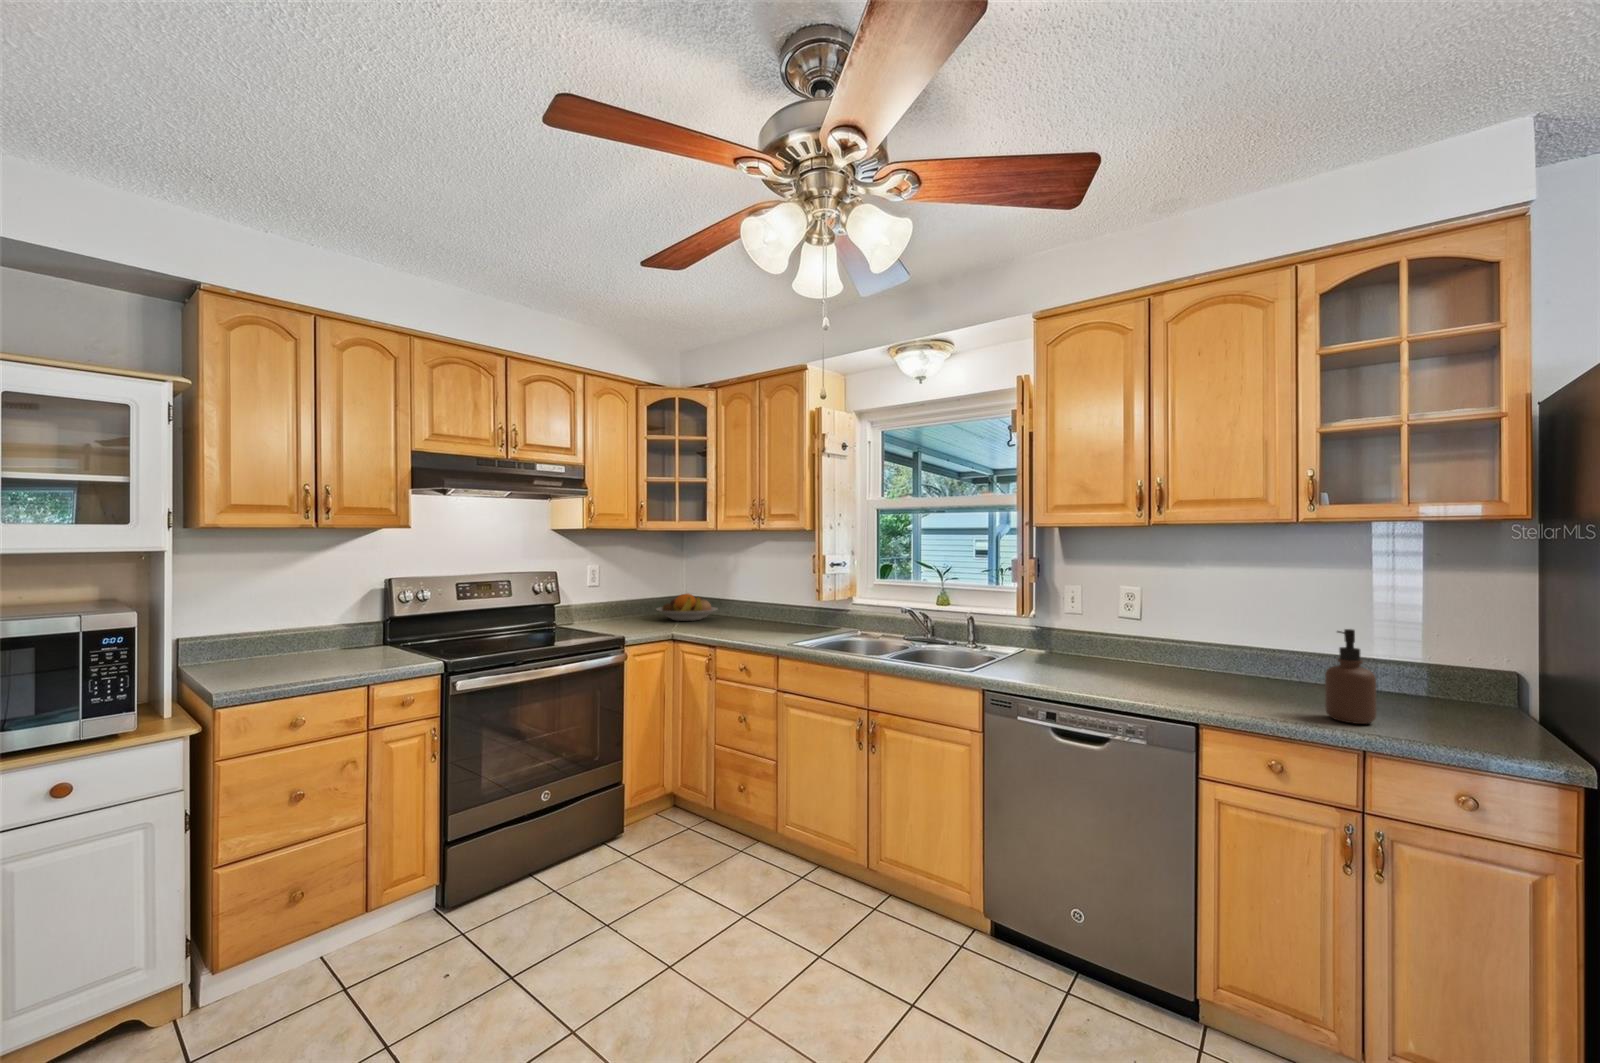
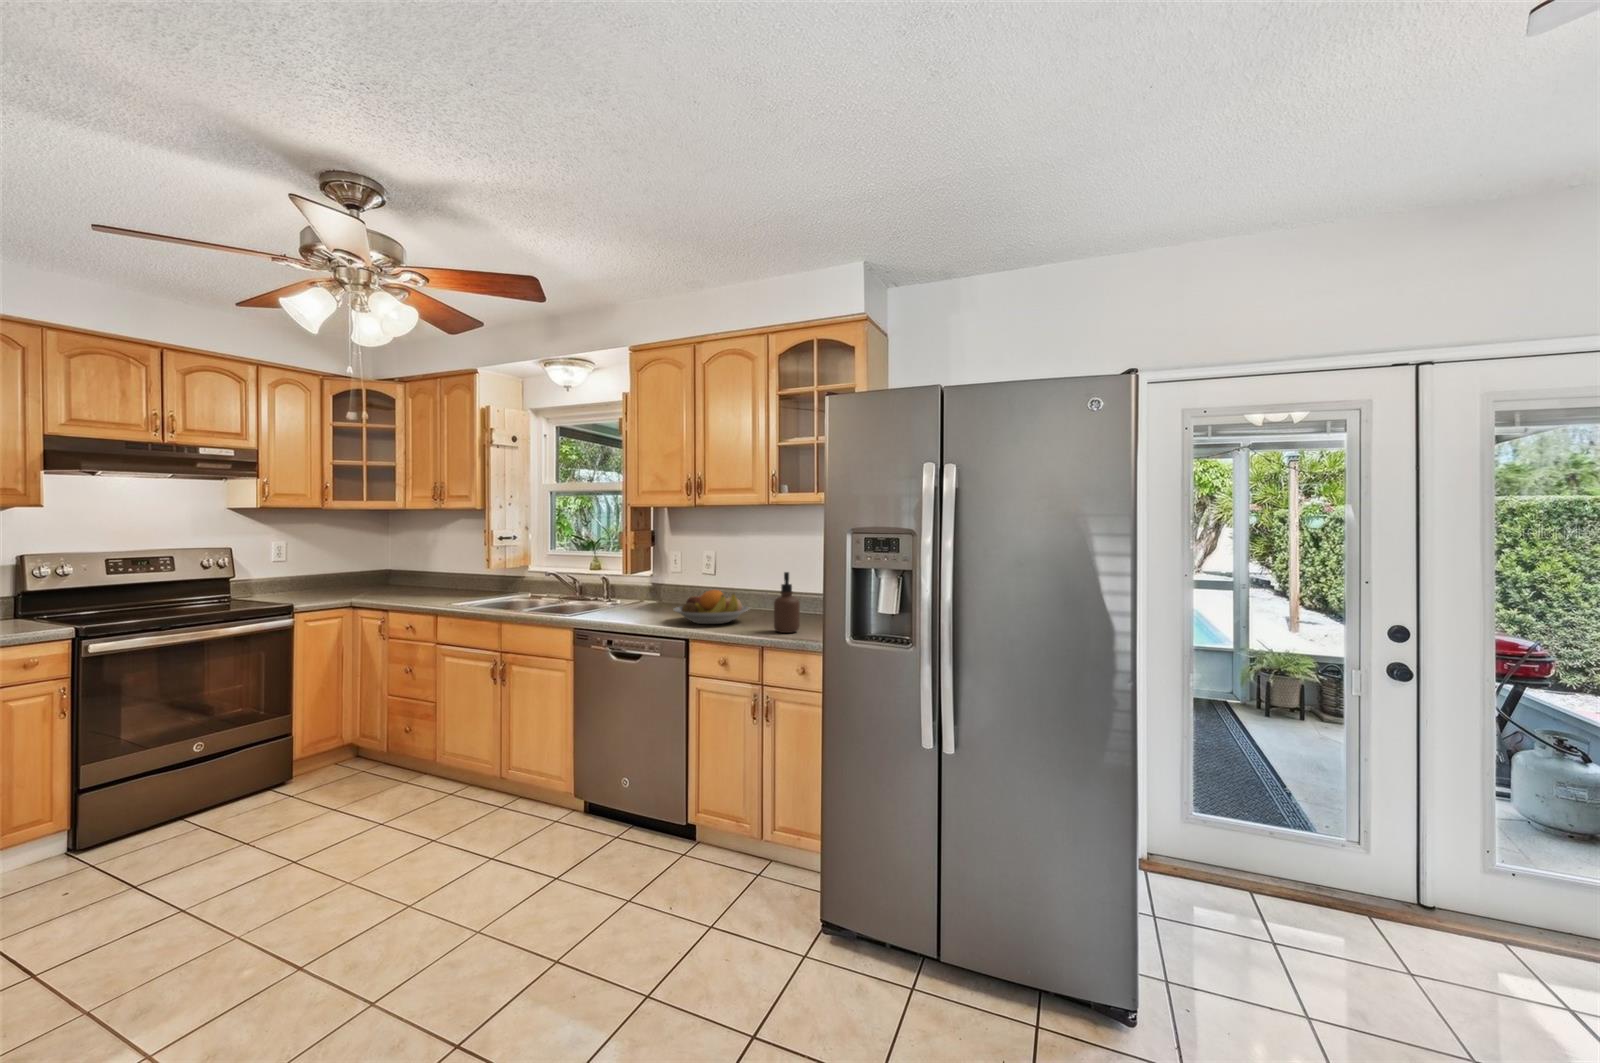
fruit bowl: present [656,594,717,621] -> present [673,590,750,624]

